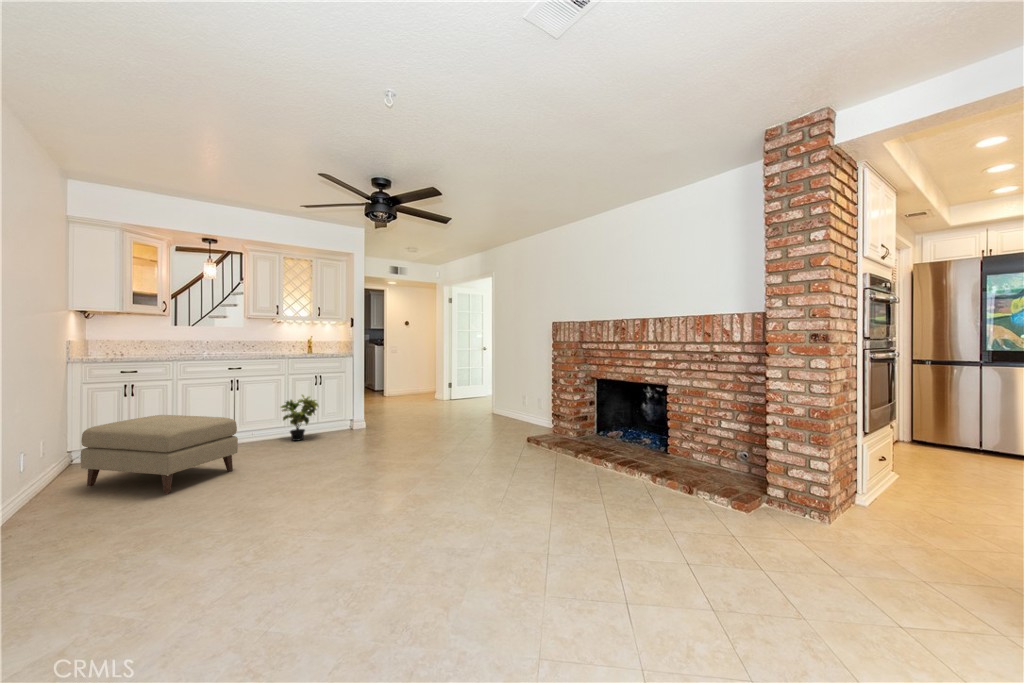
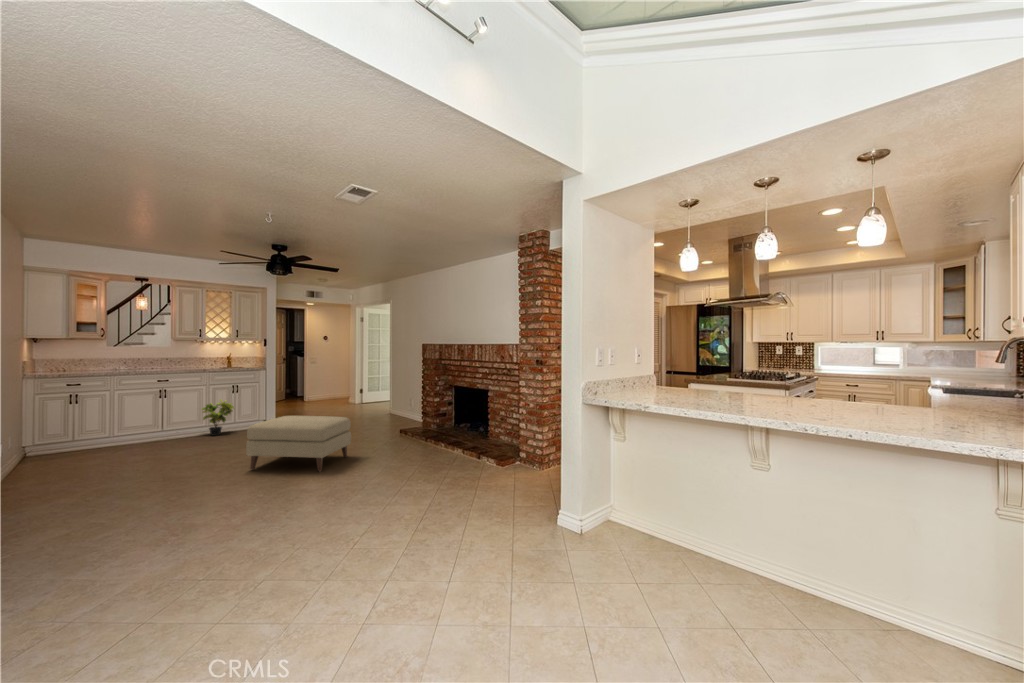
ottoman: present [81,415,238,494] -> present [246,416,351,472]

